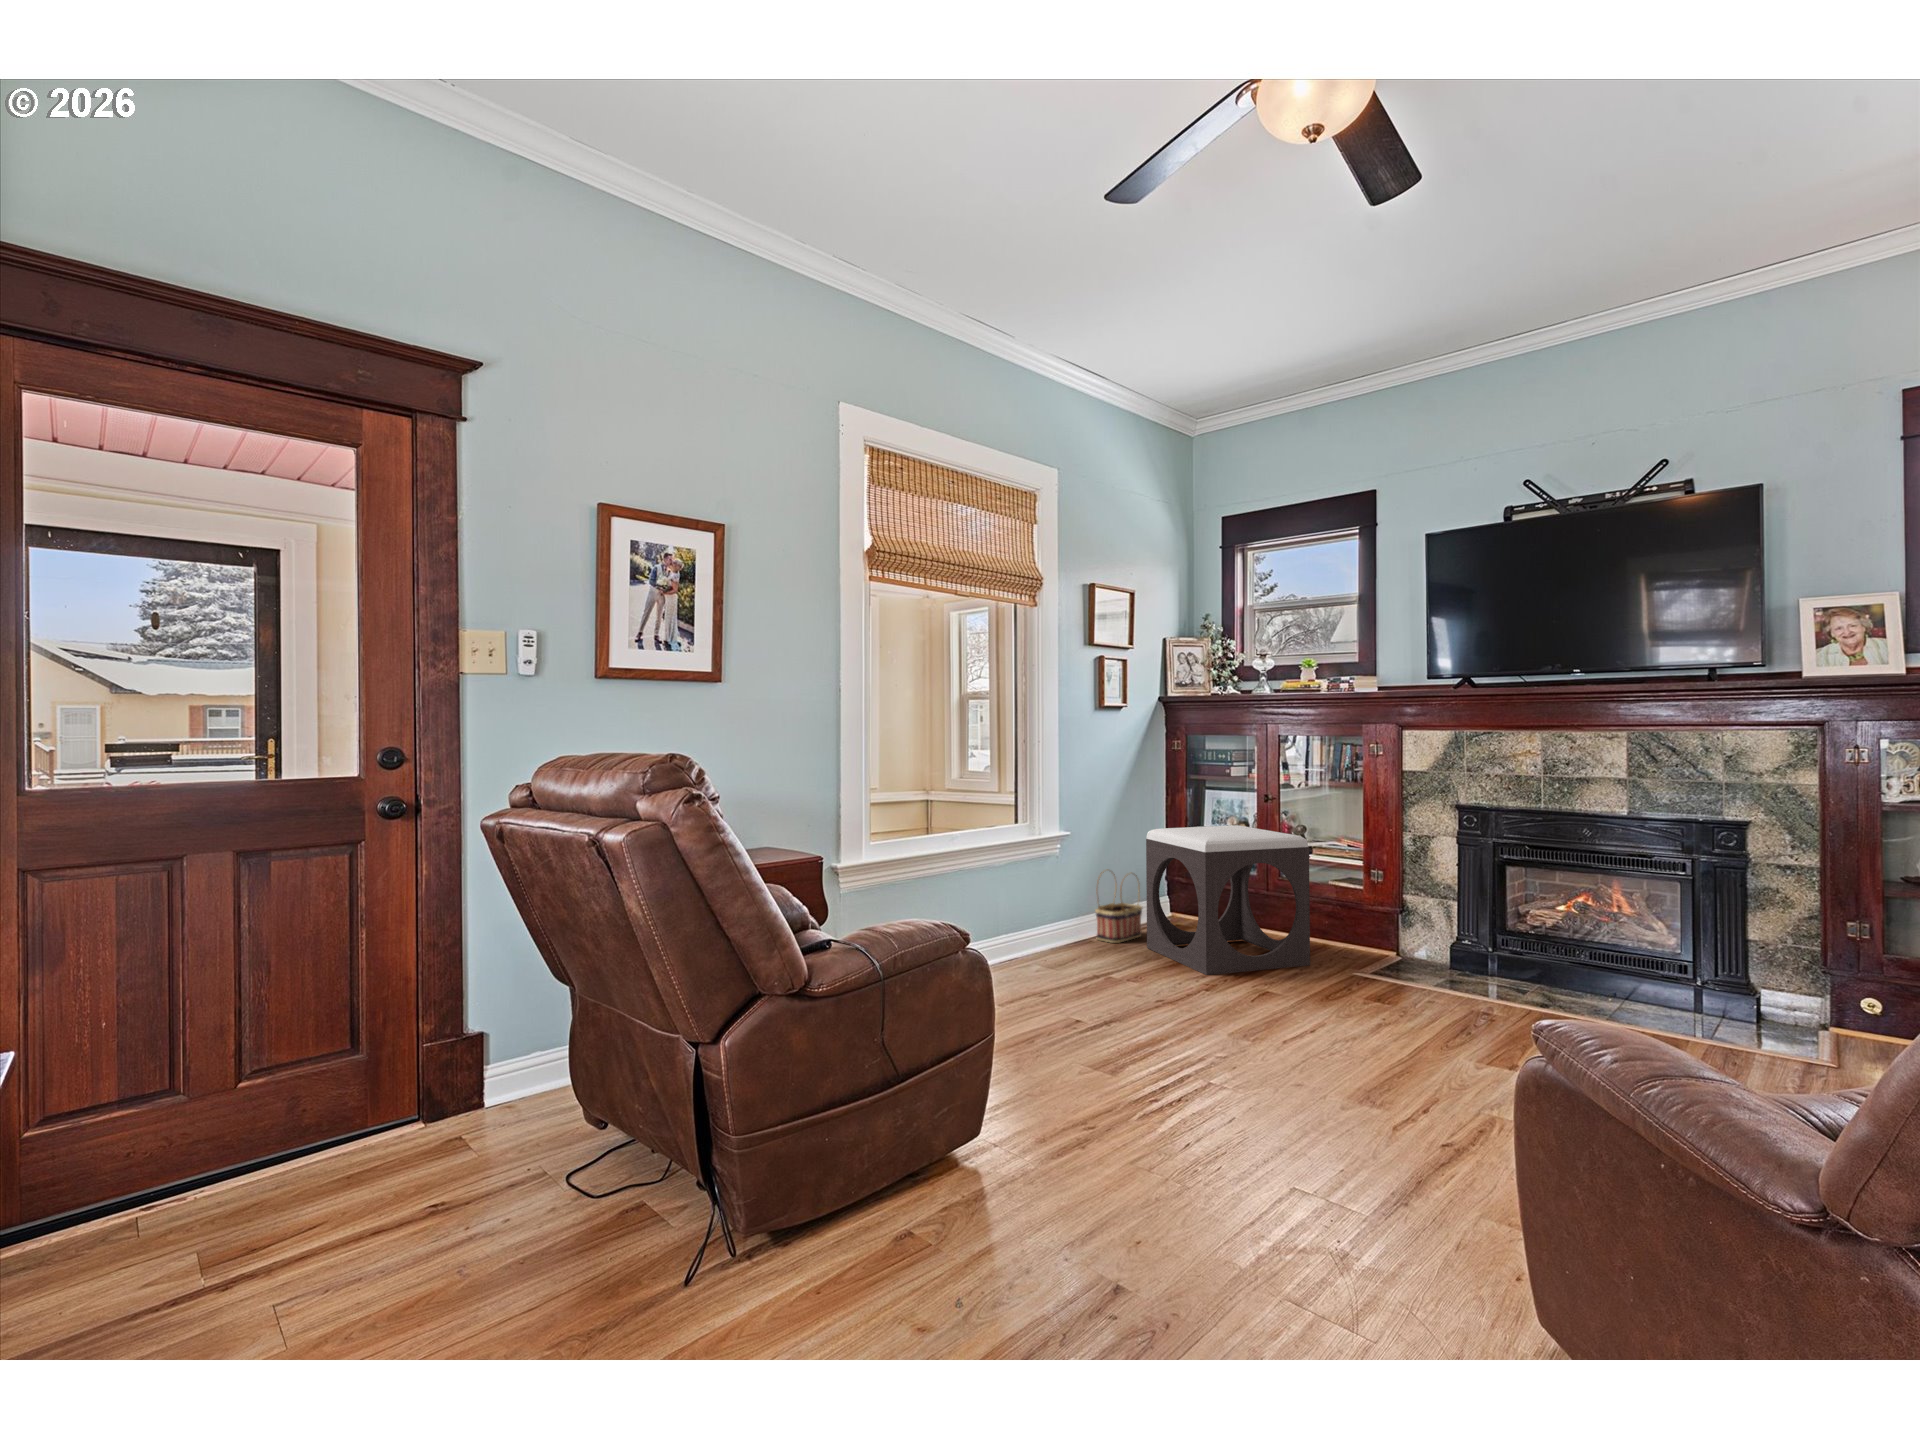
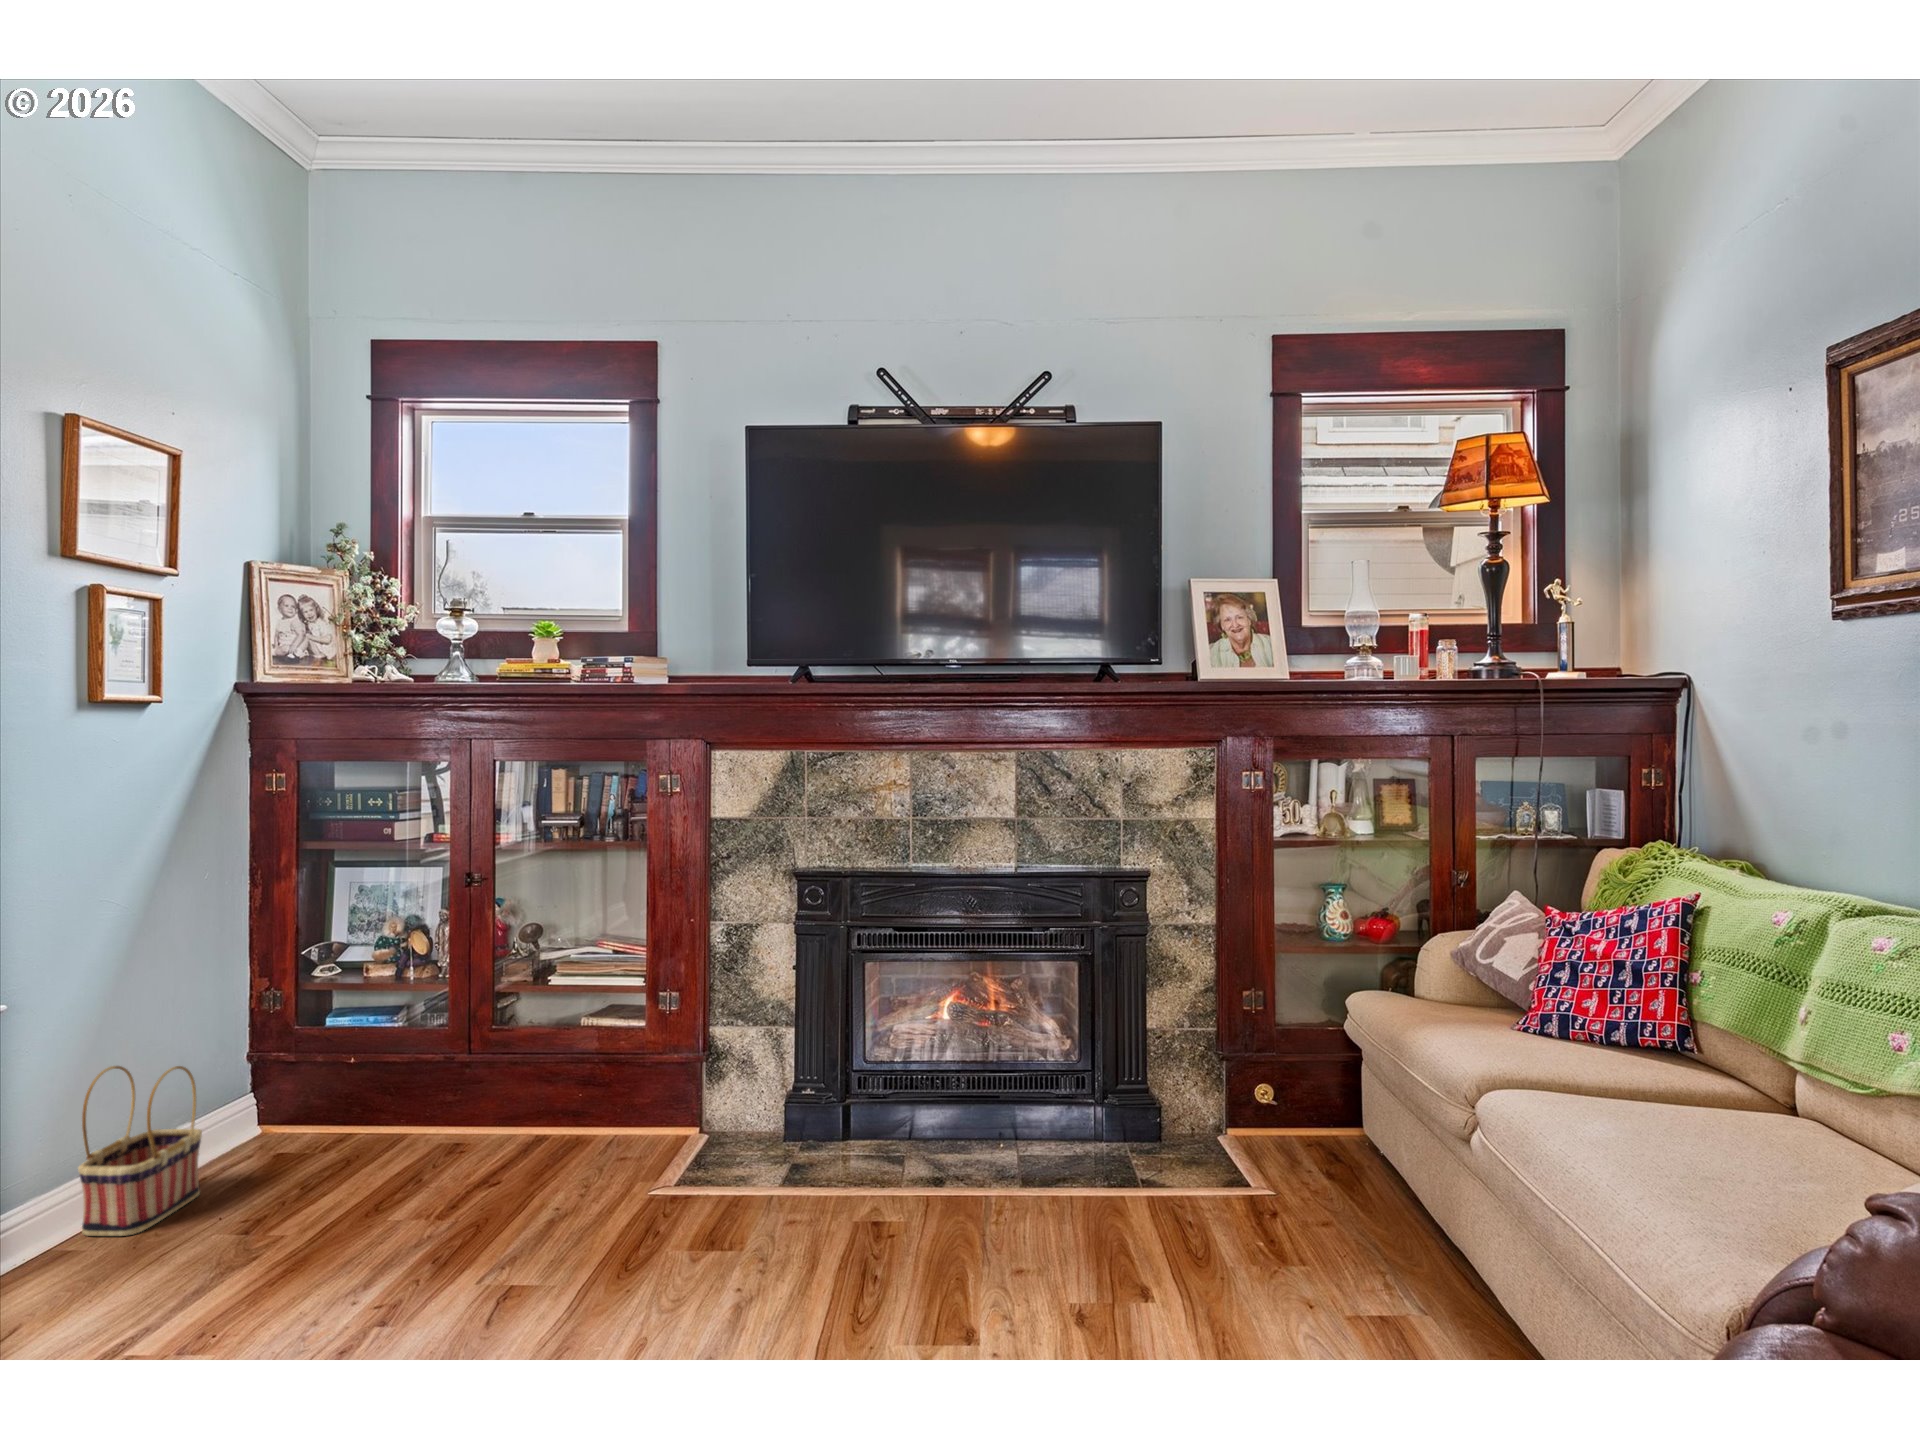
footstool: present [1146,825,1310,975] -> none [216,936,570,1282]

